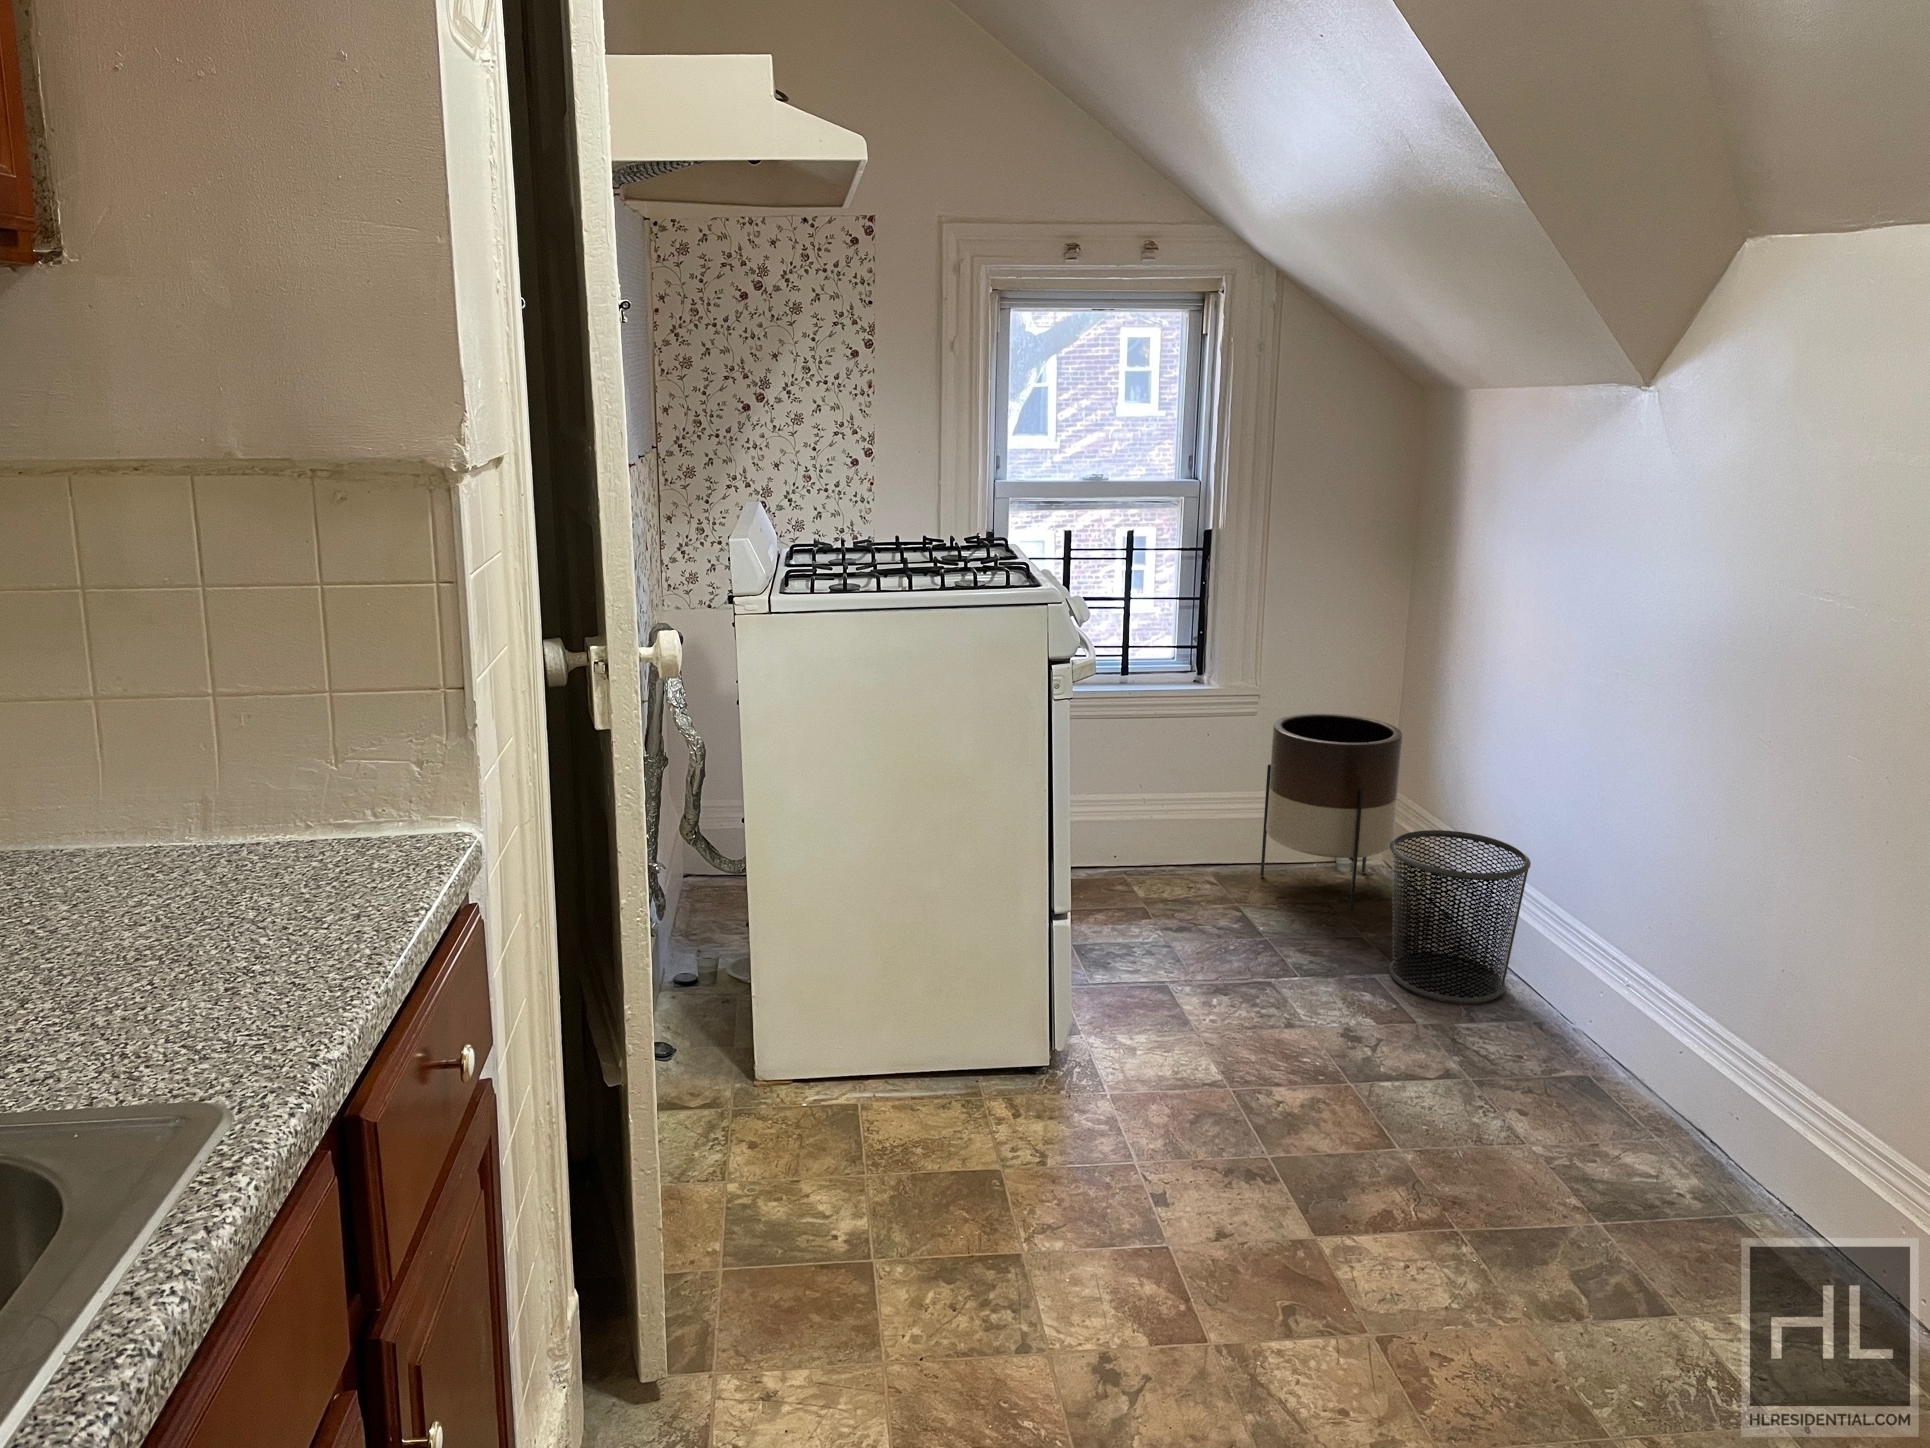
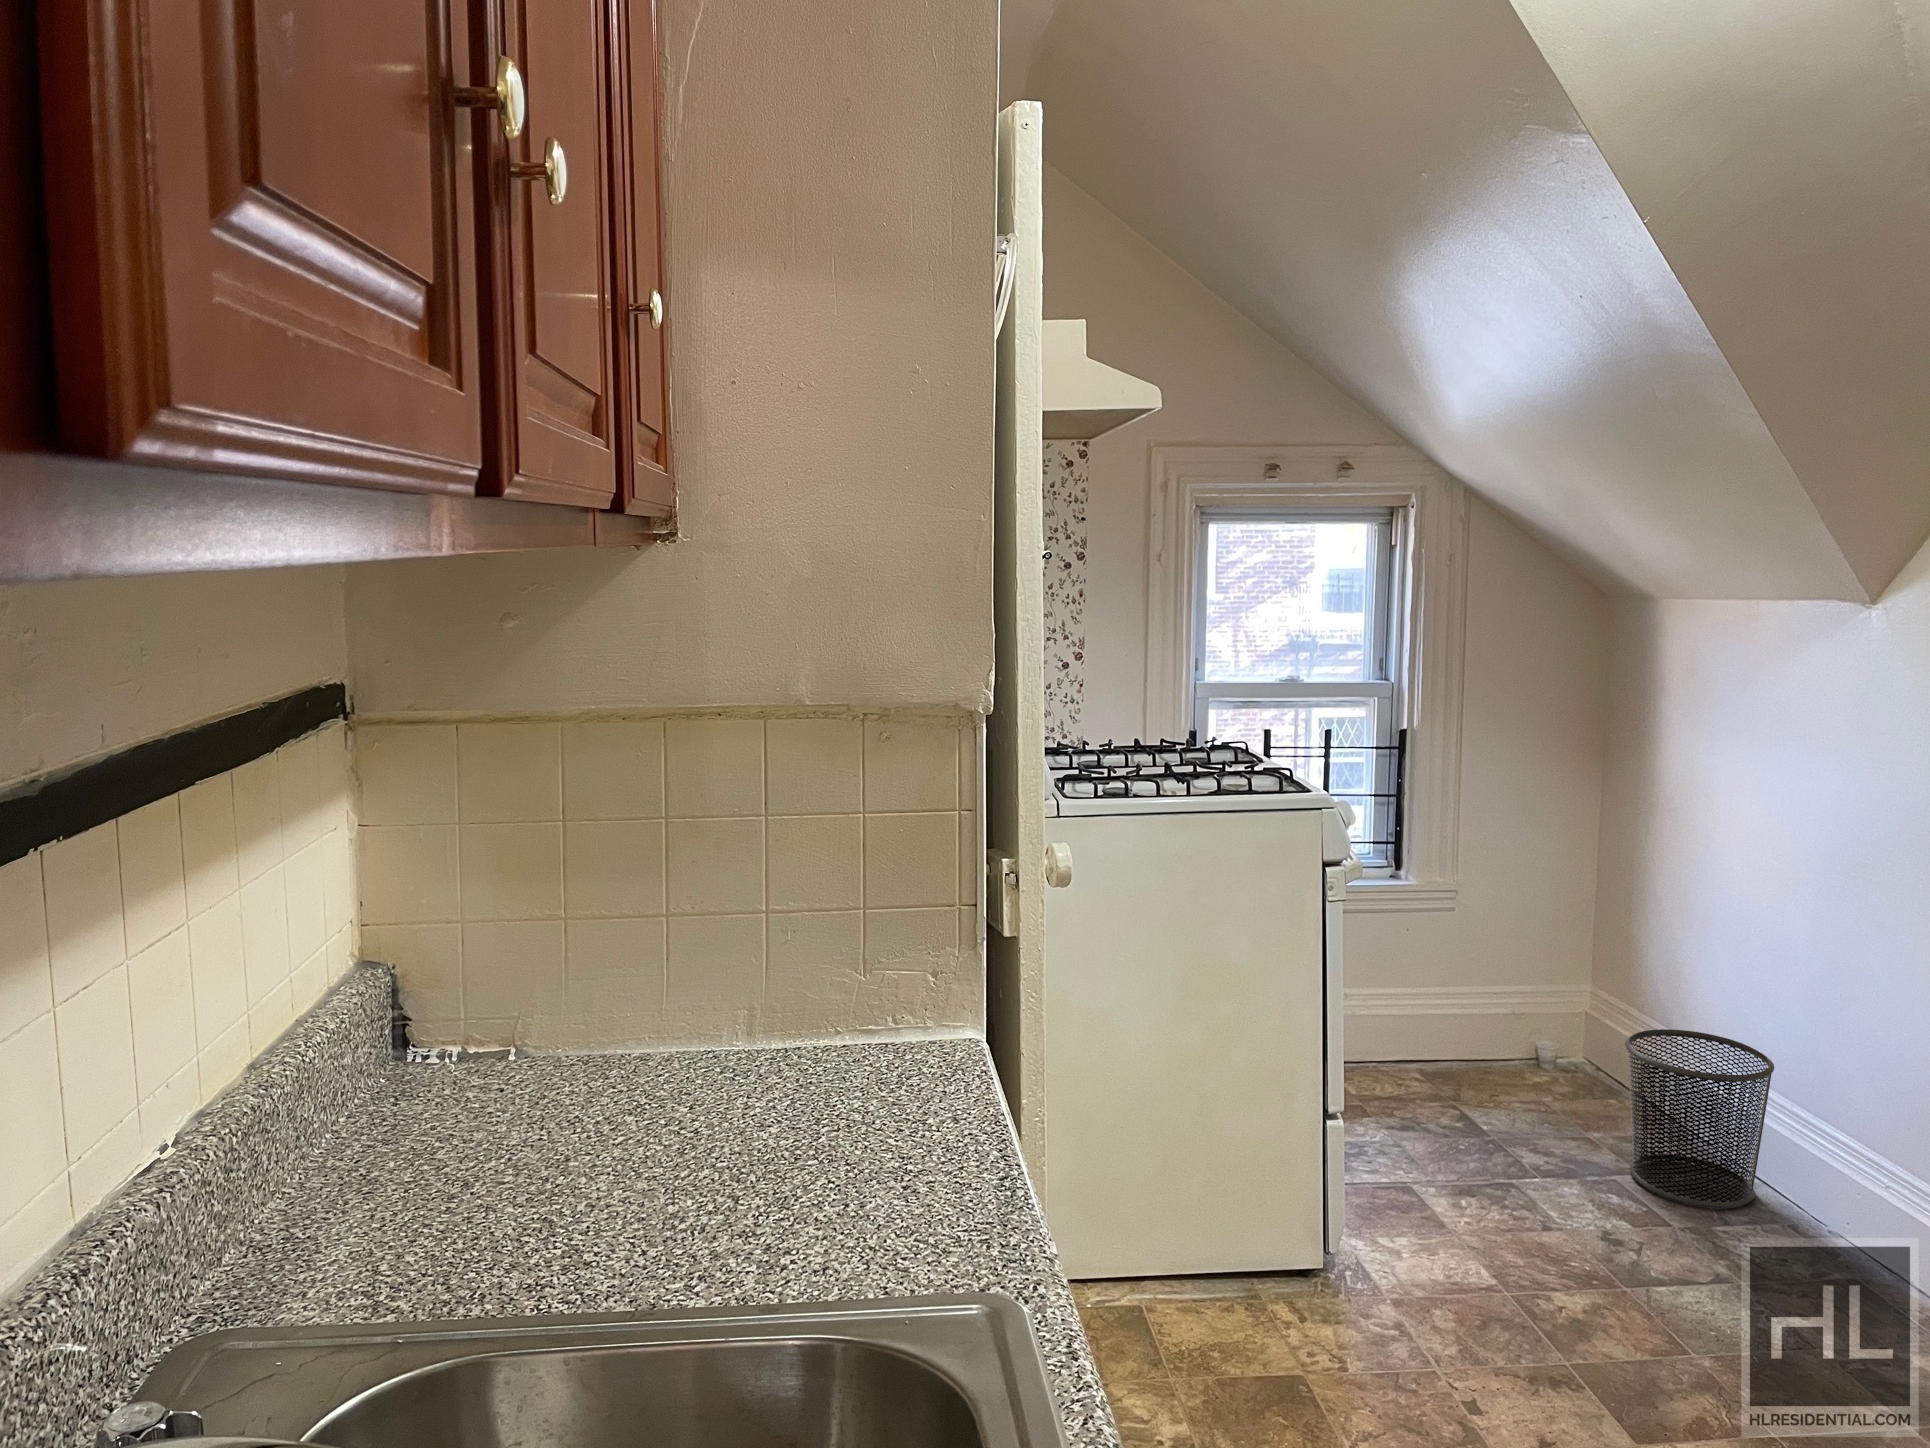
planter: present [1261,714,1402,910] -> none [1469,908,1612,1109]

